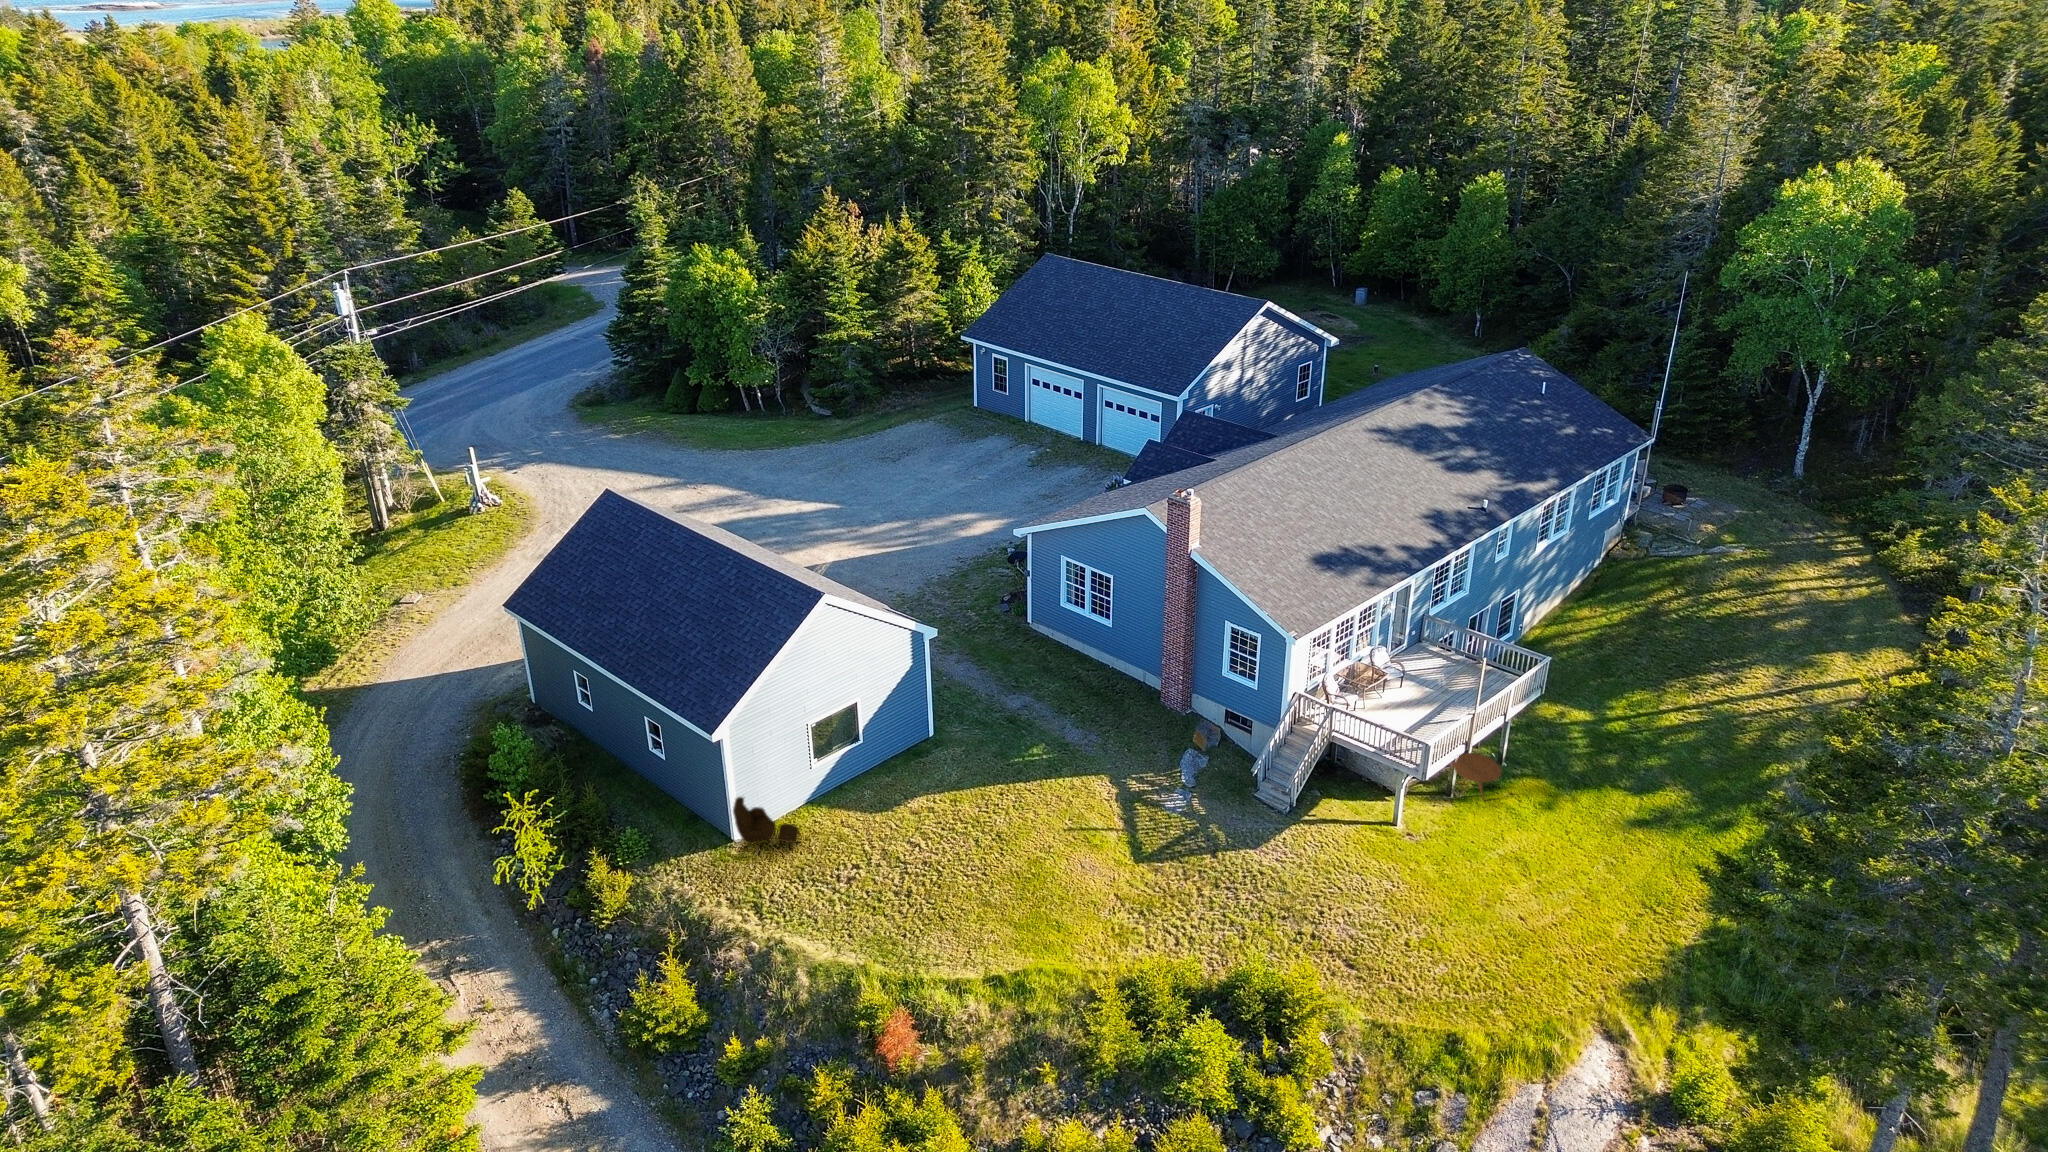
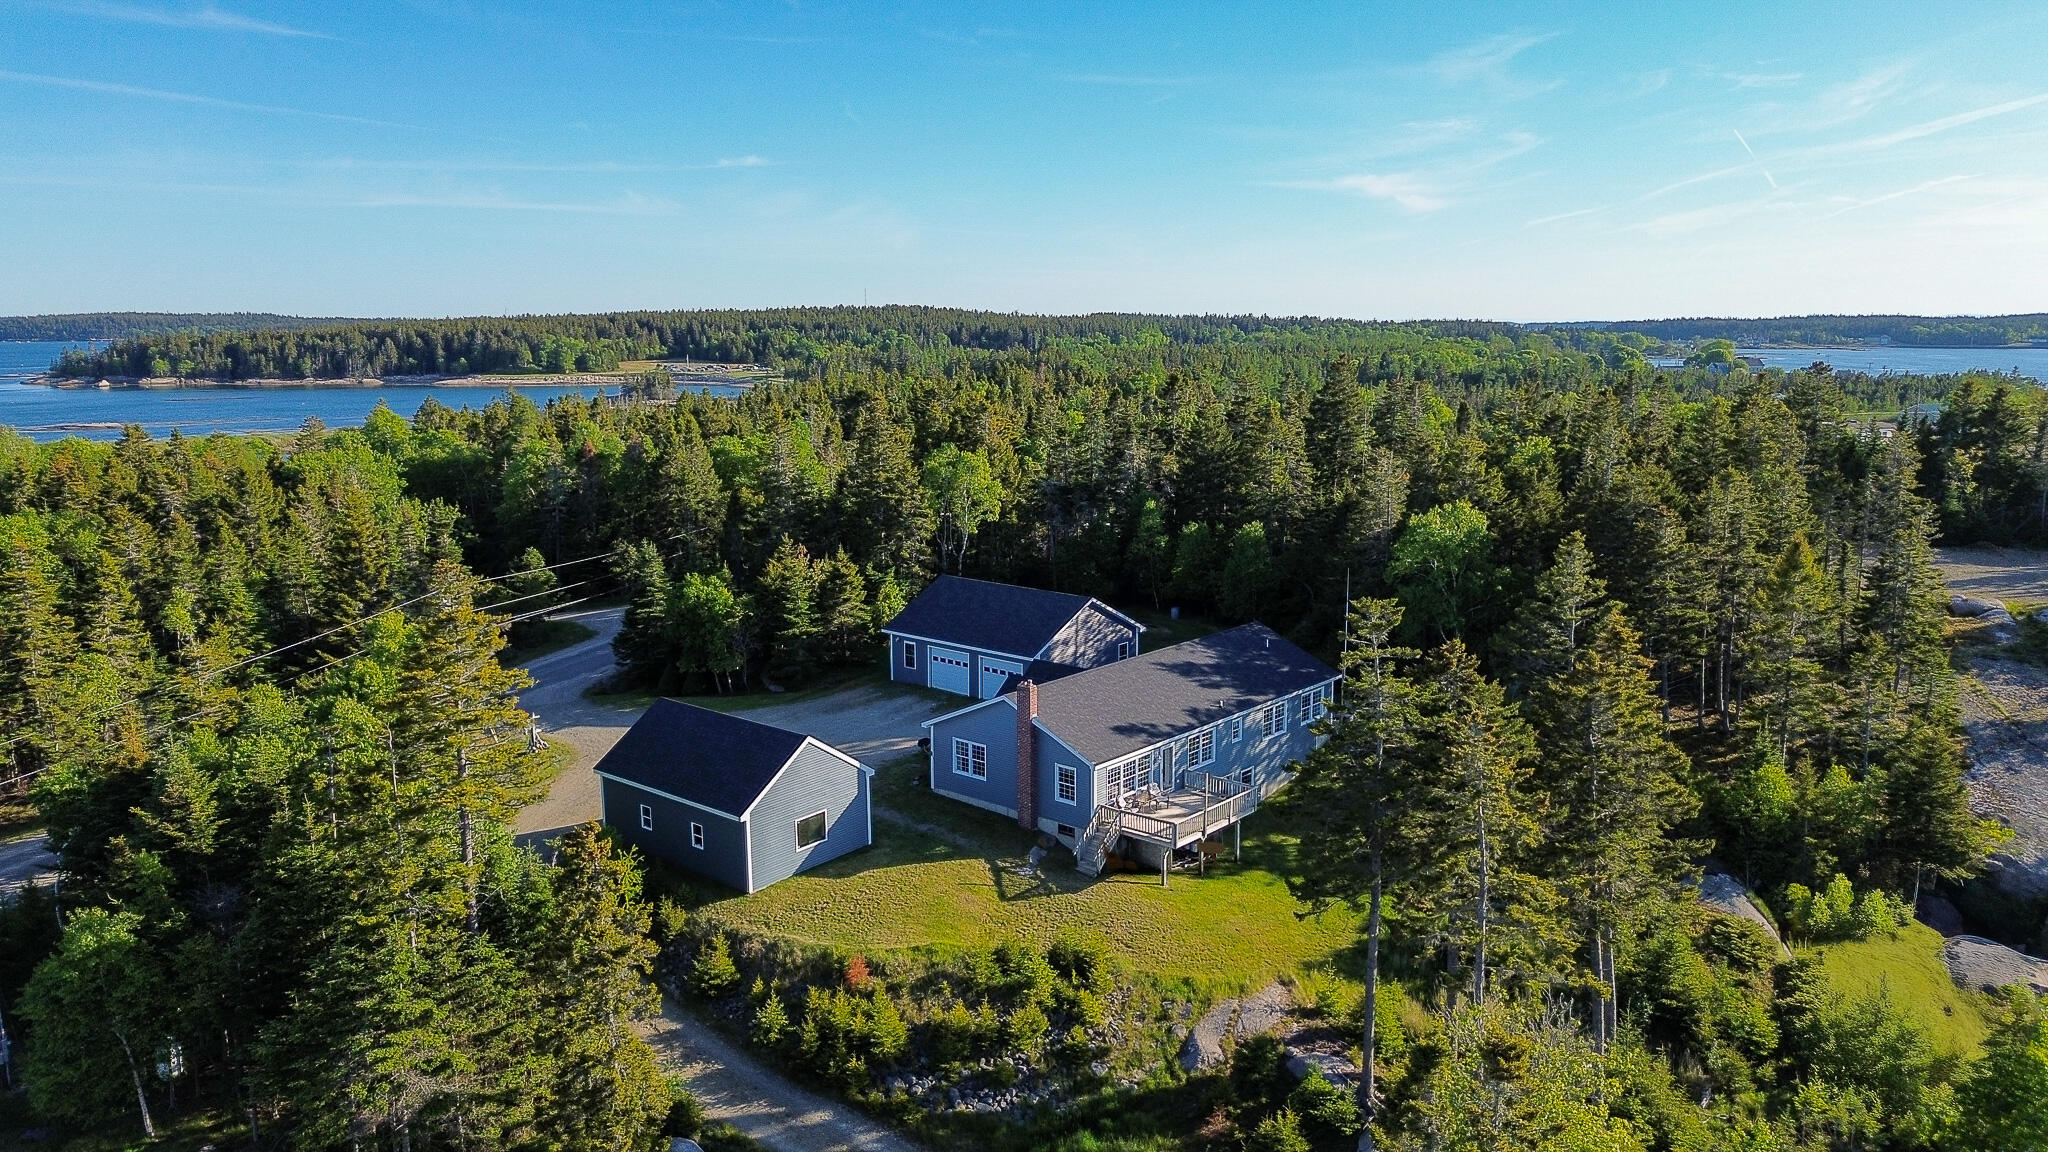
lounge chair: present [733,797,799,854] -> present [1102,841,1137,871]

